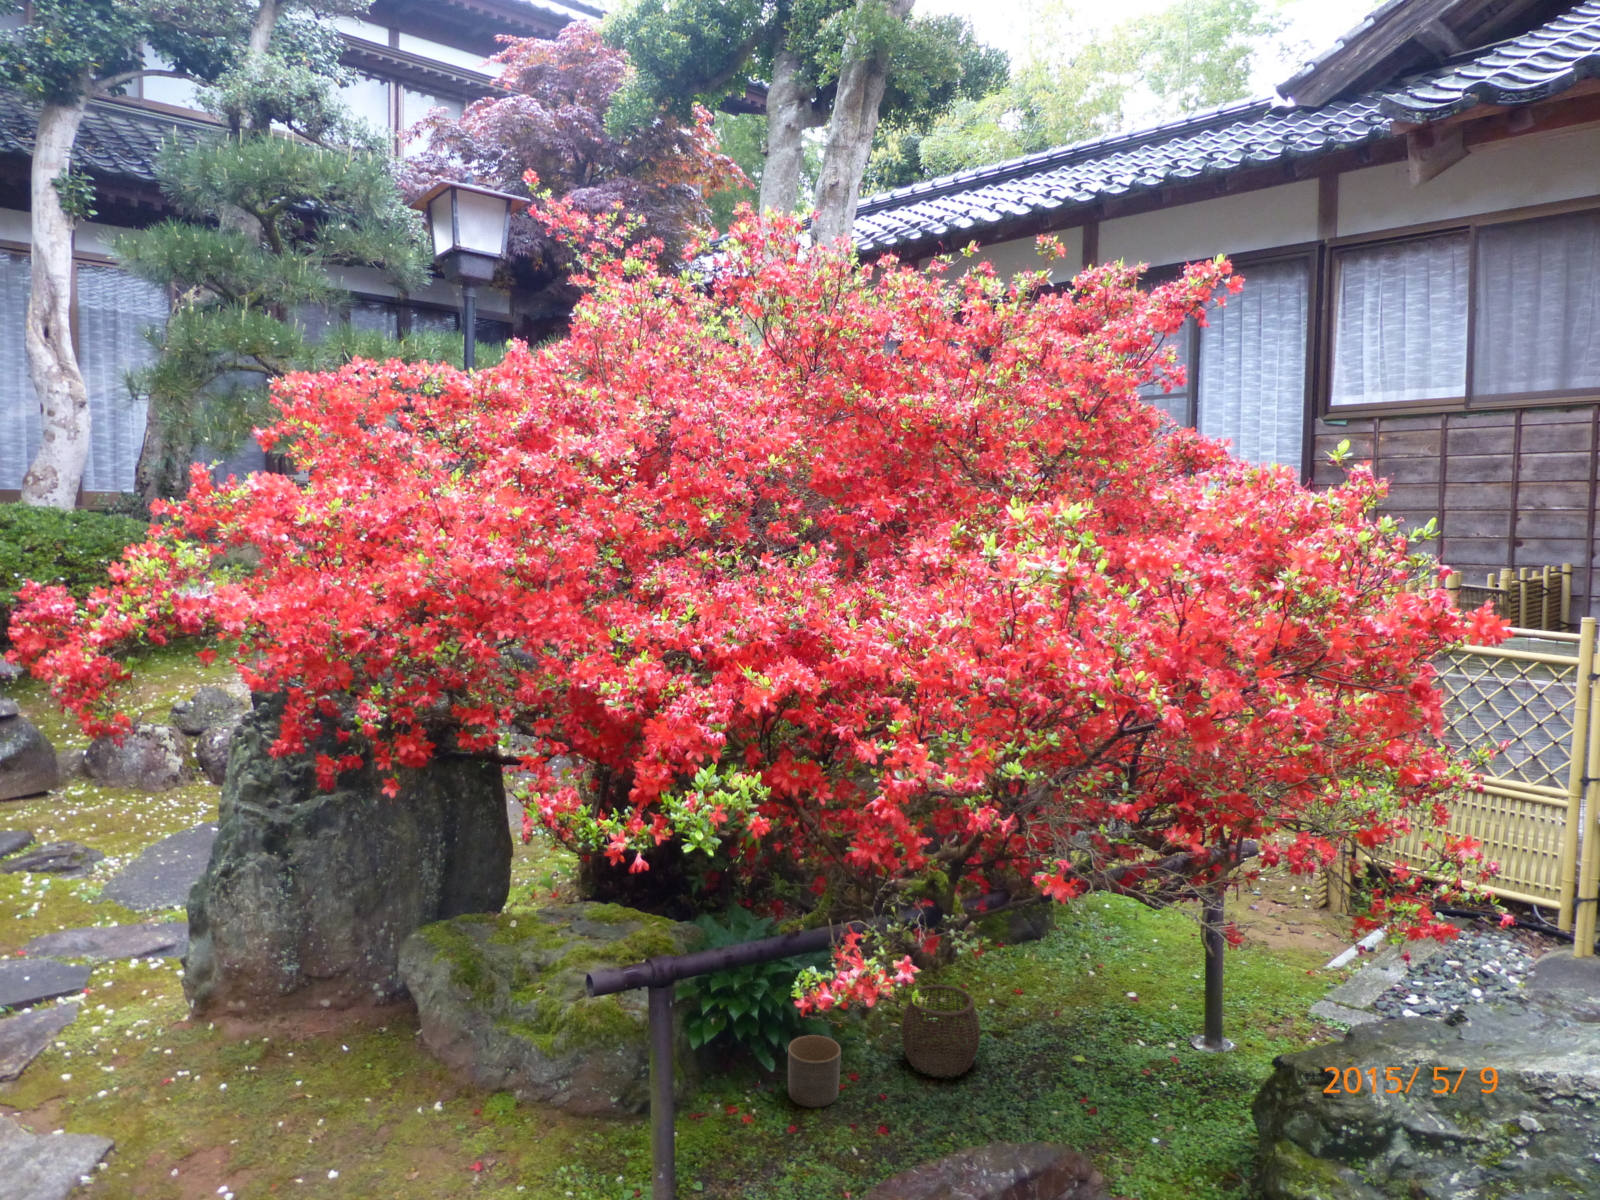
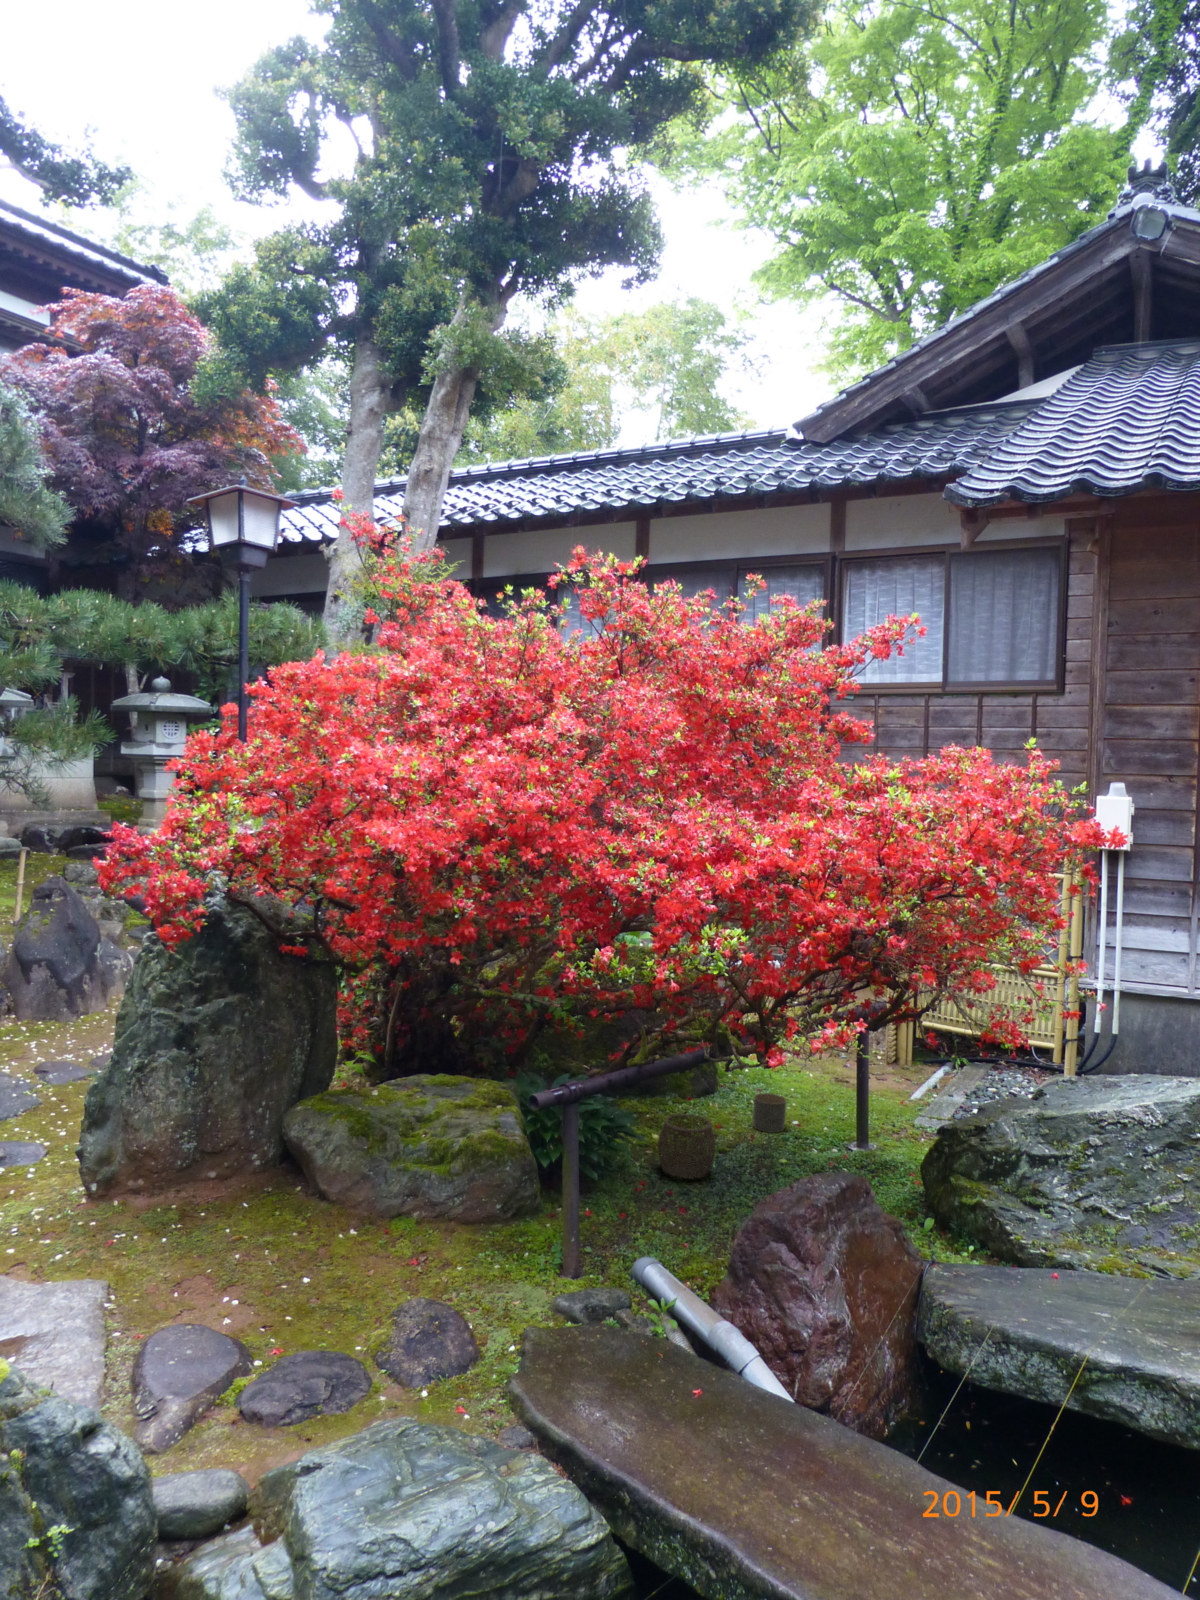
planter: present [788,1035,841,1108] -> present [753,1093,787,1133]

